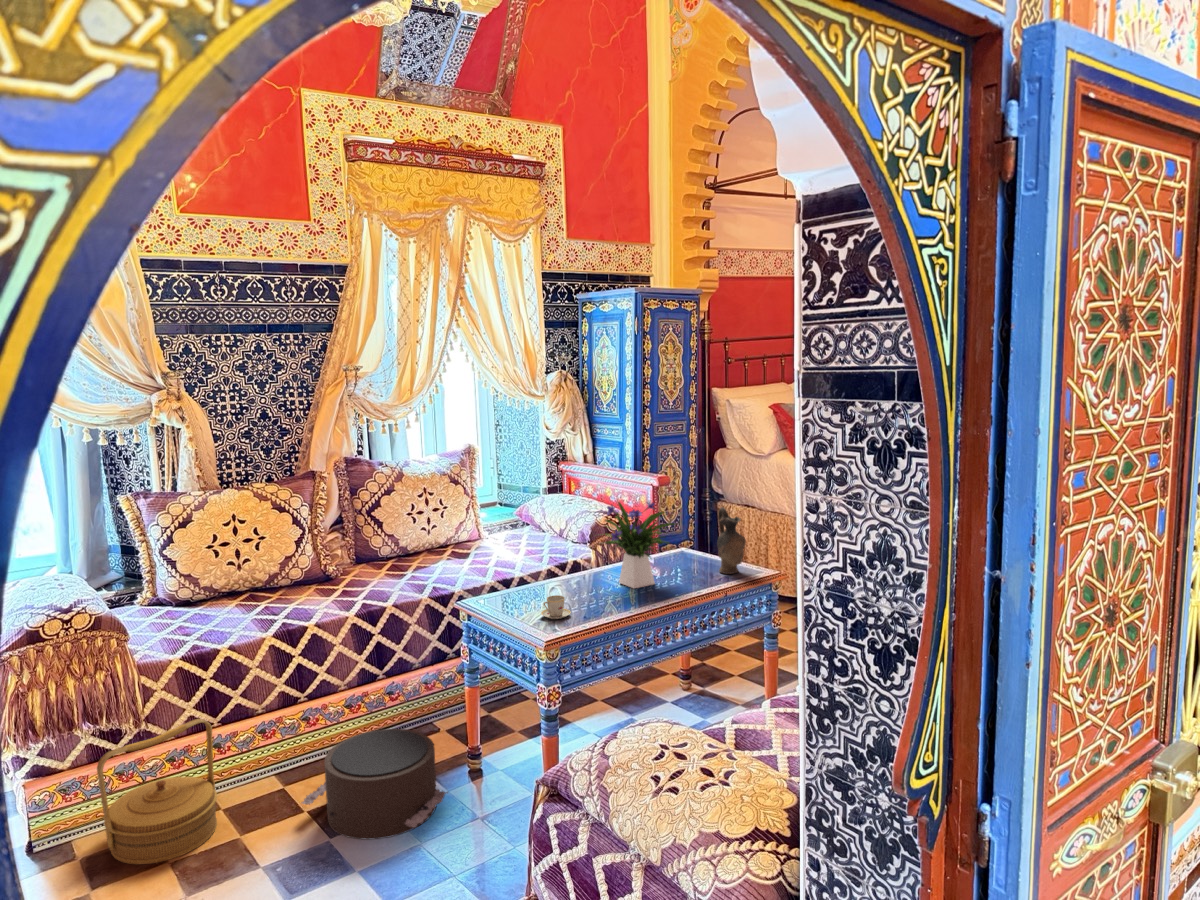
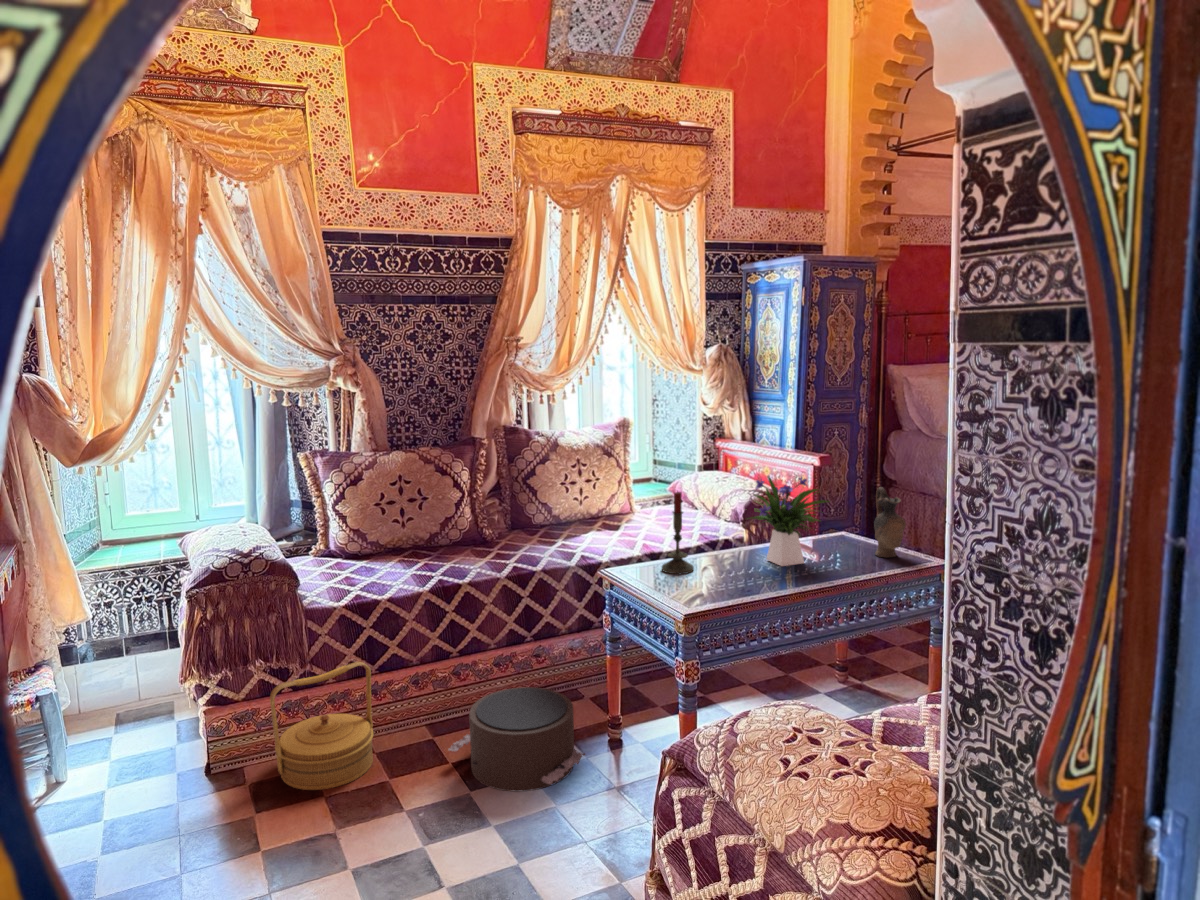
candle: none [518,519,549,603] -> present [662,492,694,574]
teacup: present [541,595,571,619] -> none [683,567,713,591]

